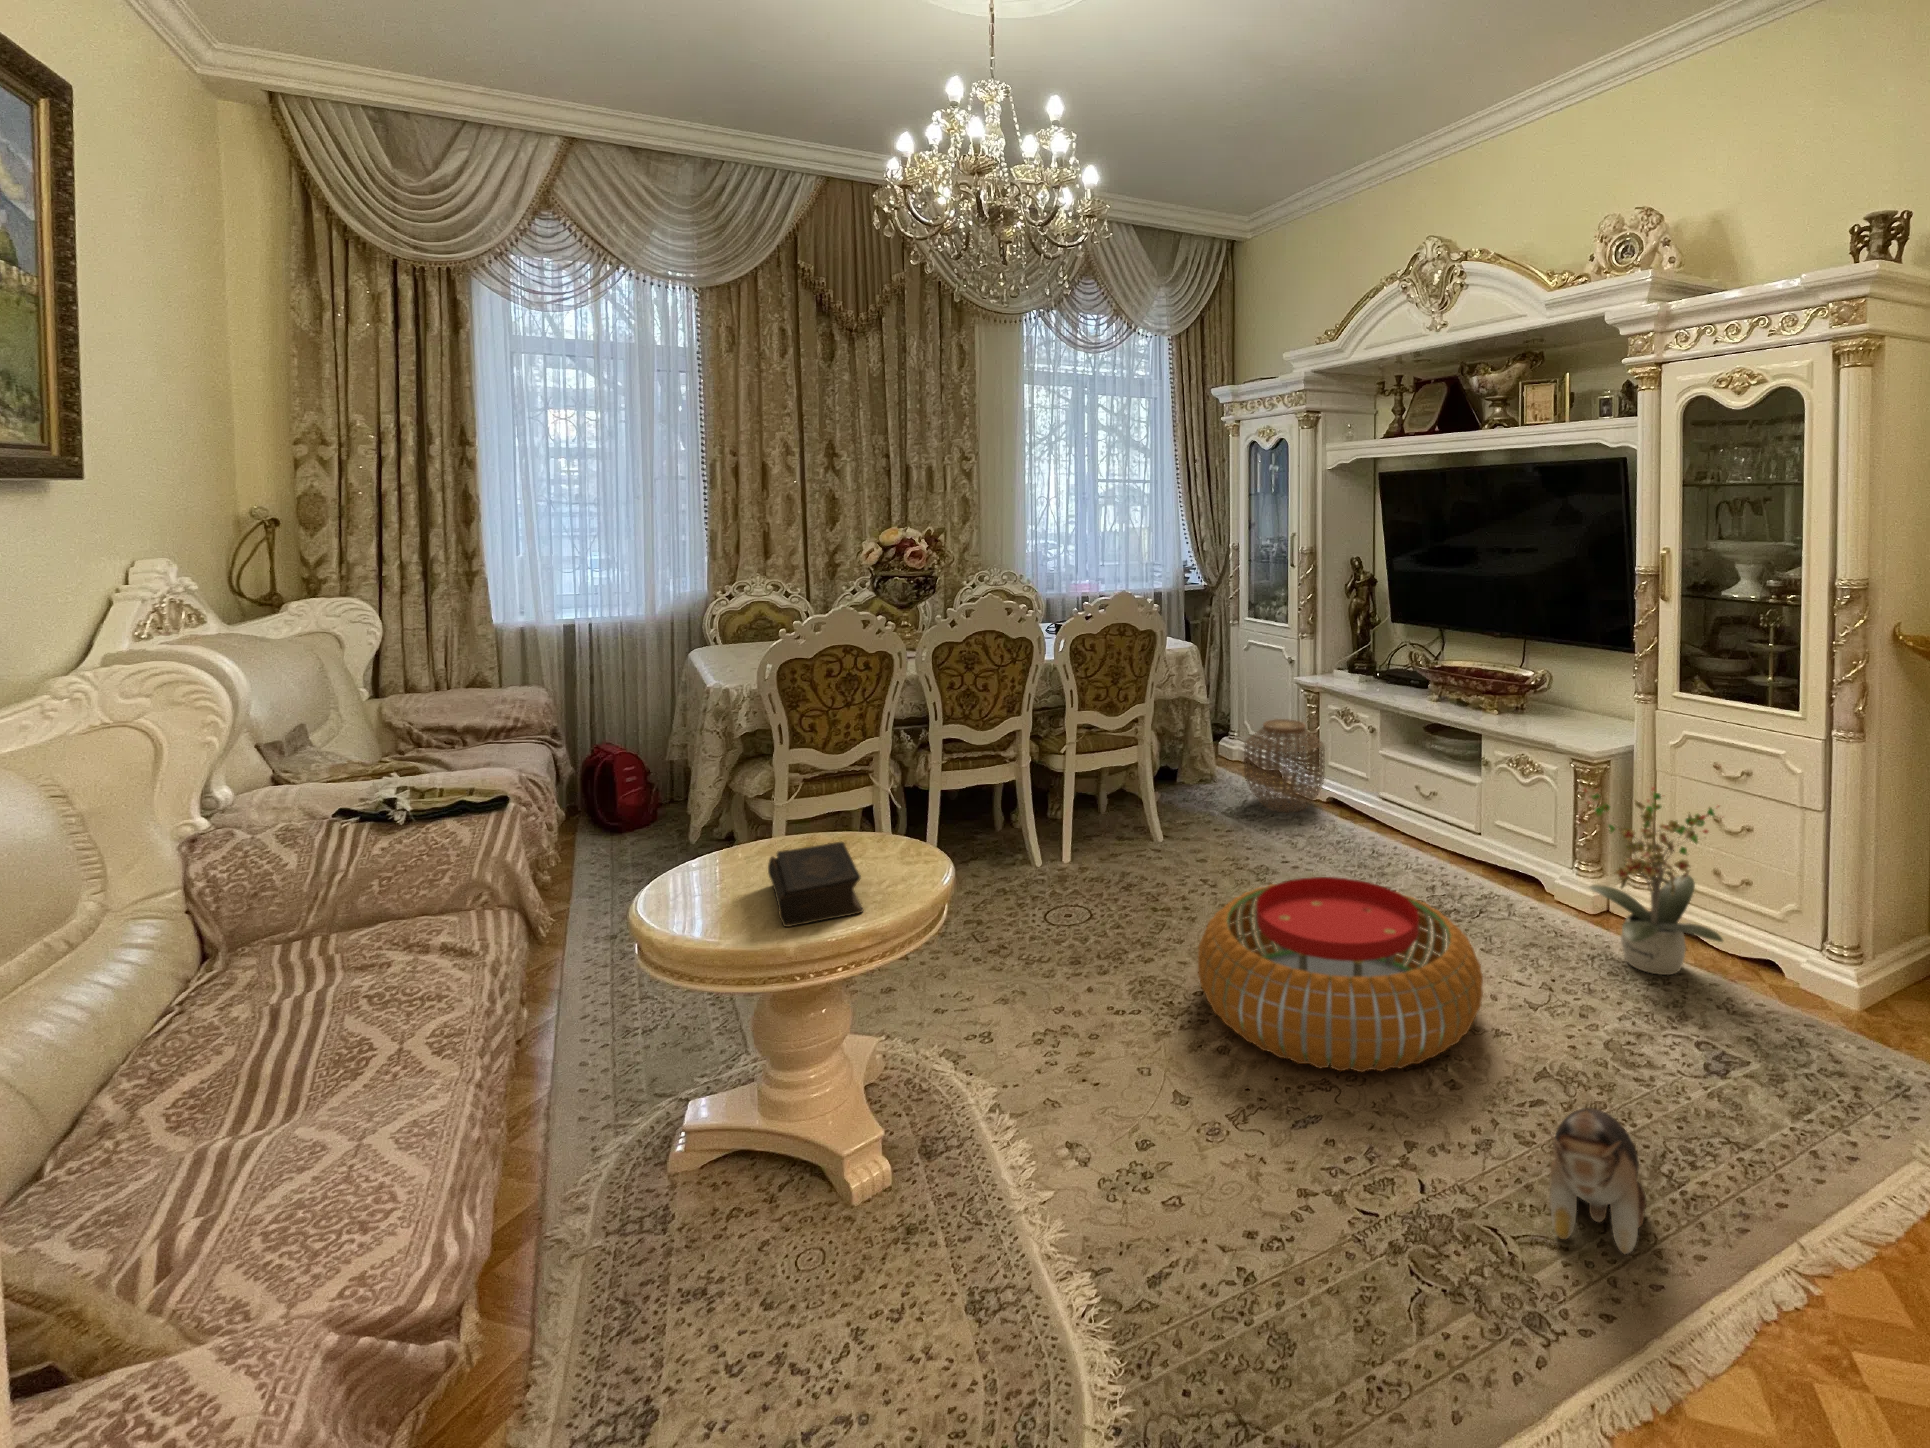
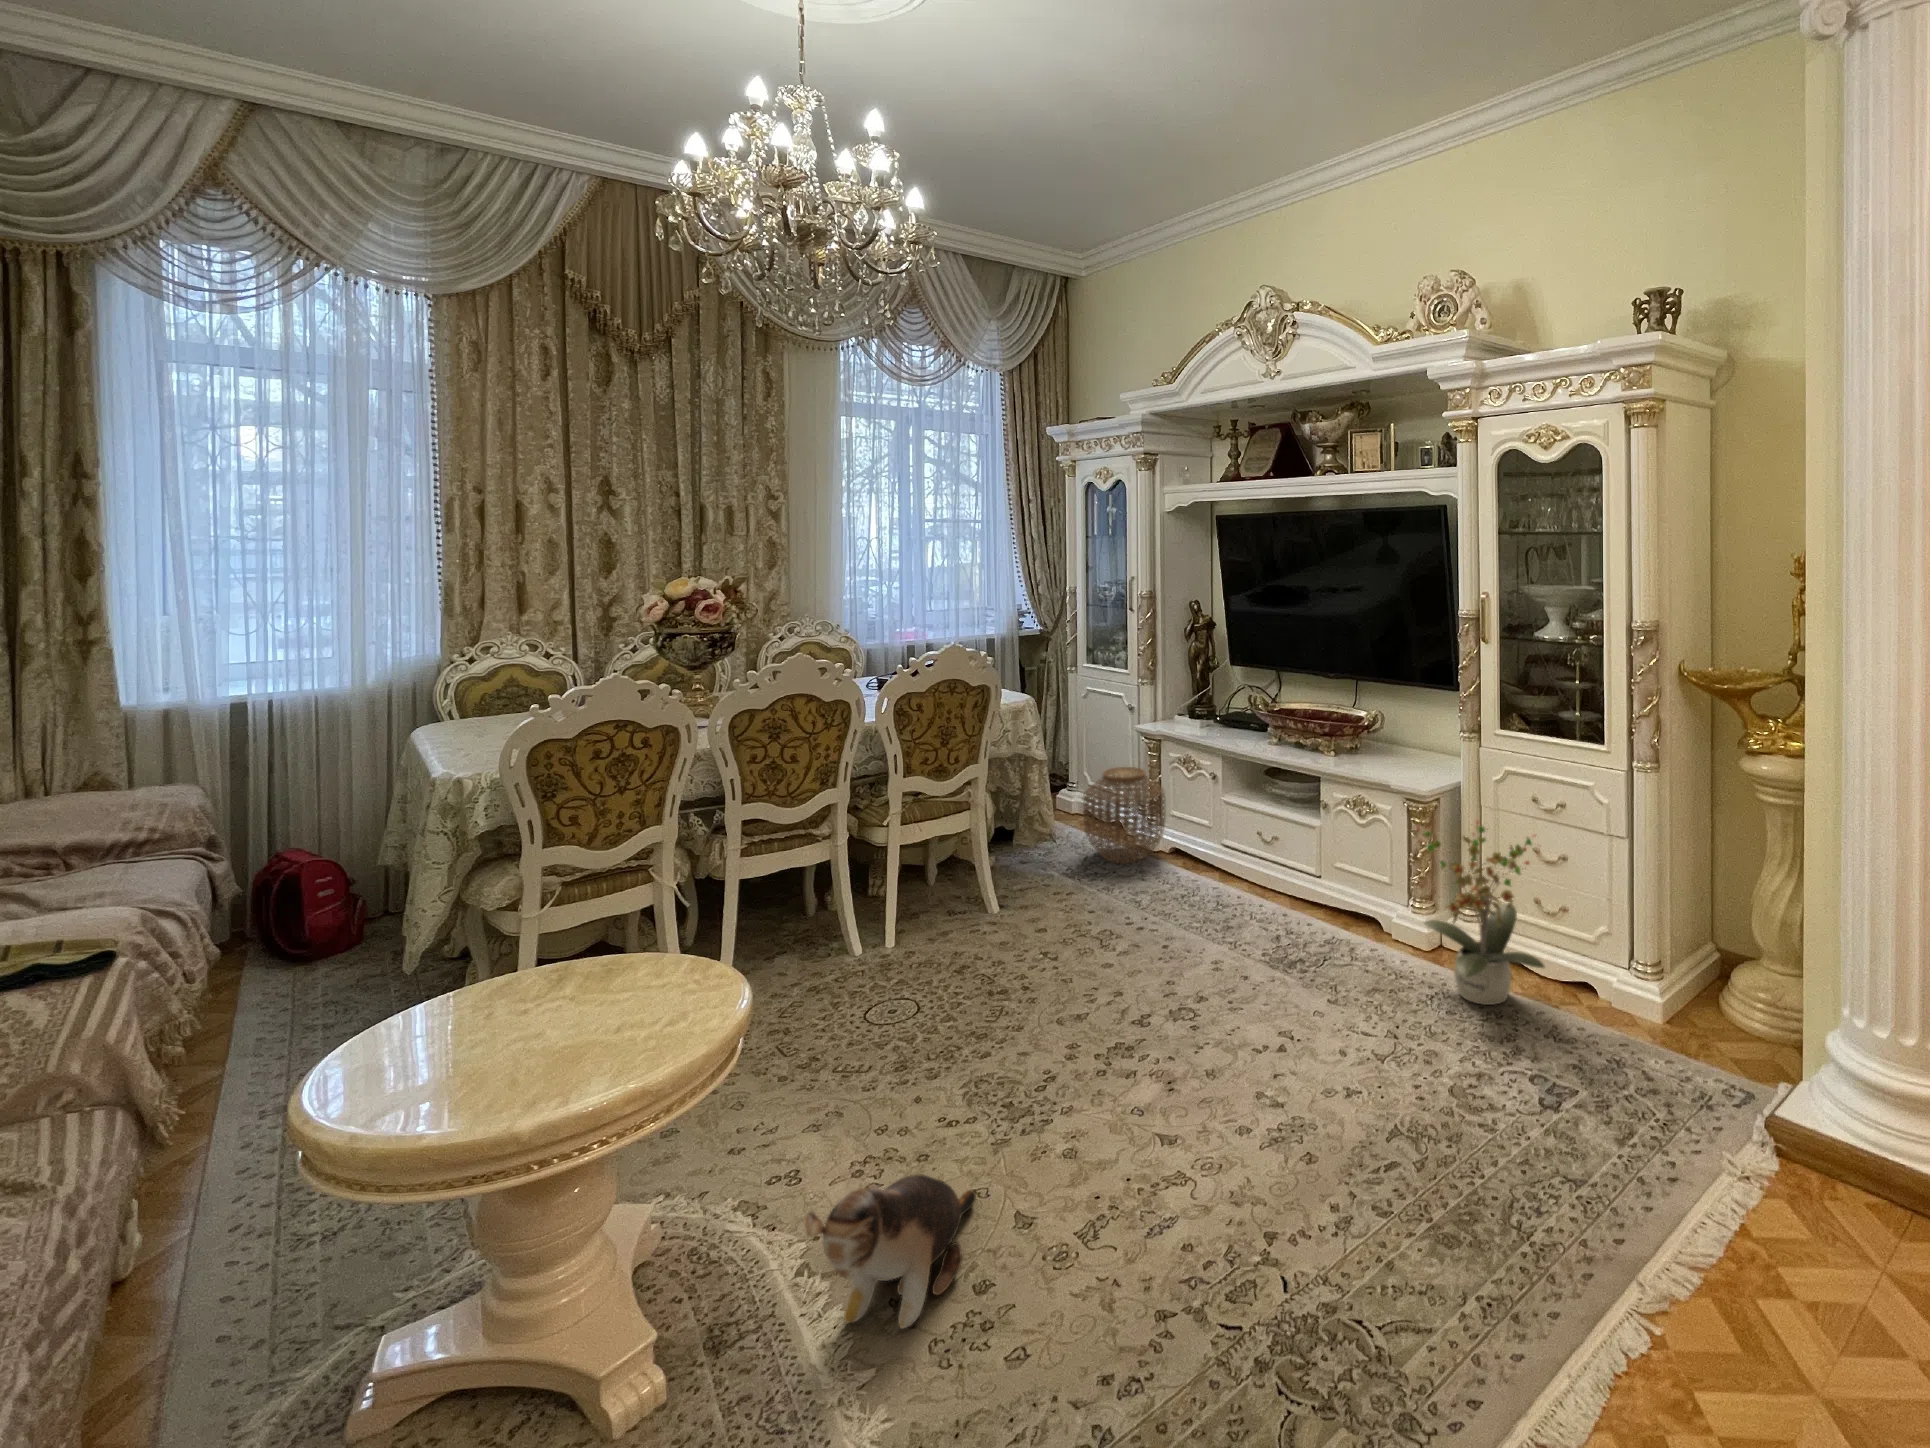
book: present [768,842,863,927] -> none [497,972,628,1100]
pouf: present [1198,877,1483,1072] -> none [1039,943,1333,1160]
plush toy: present [1549,1108,1647,1254] -> present [805,1174,976,1329]

